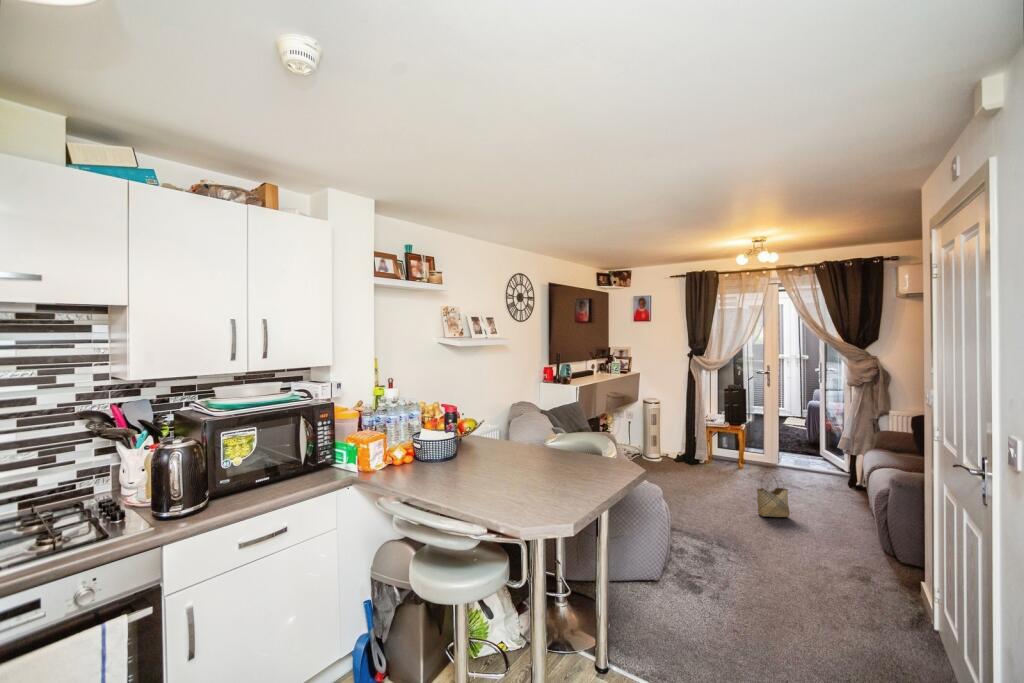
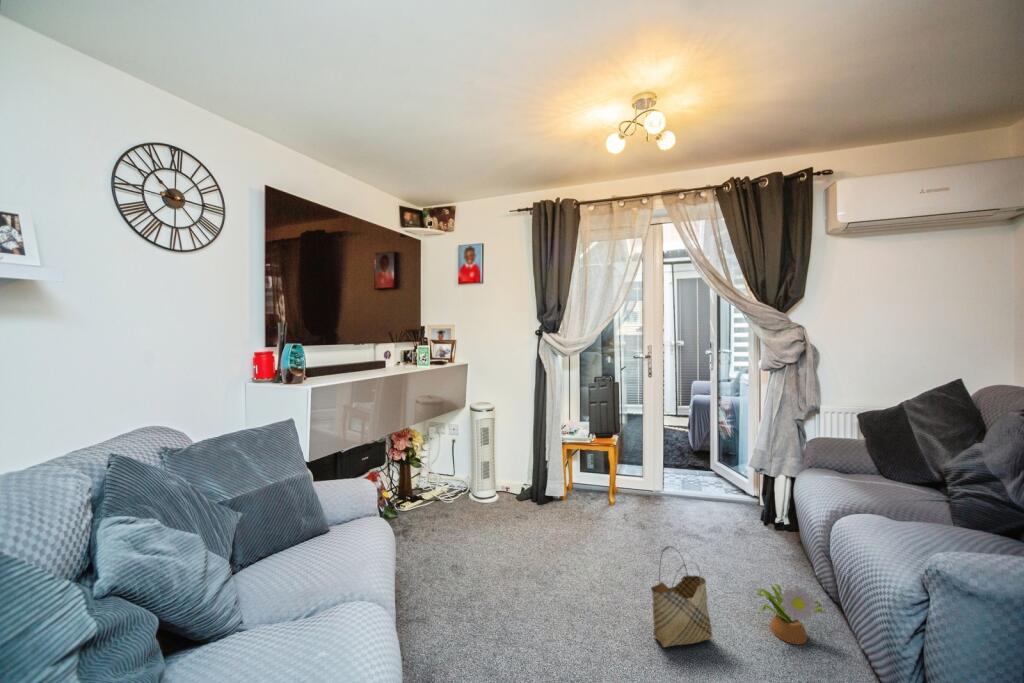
decorative plant: none [818,493,857,524] -> present [757,584,825,644]

